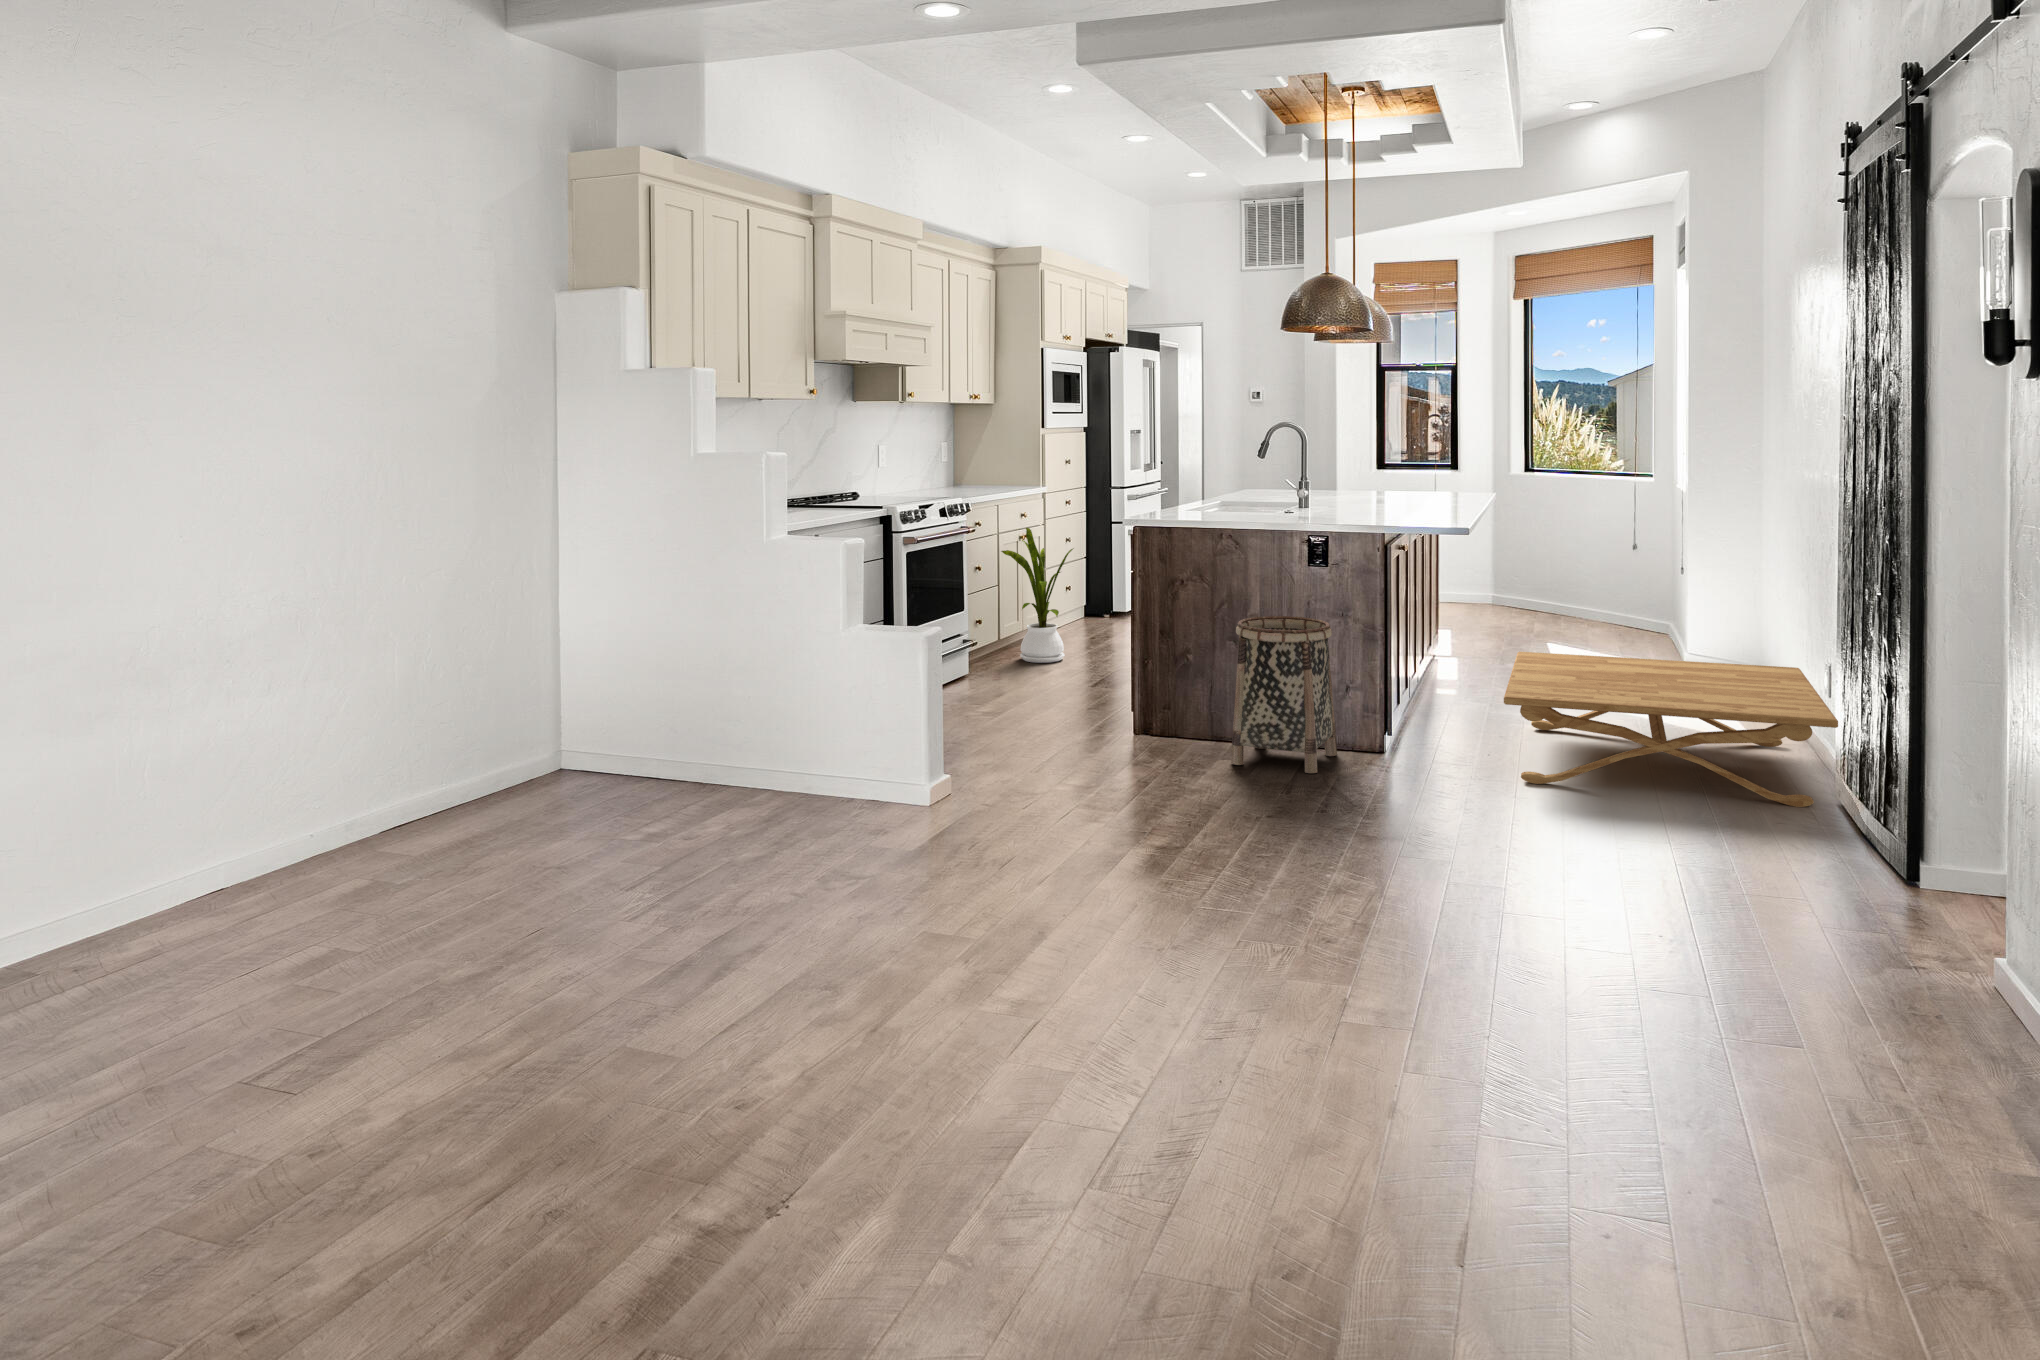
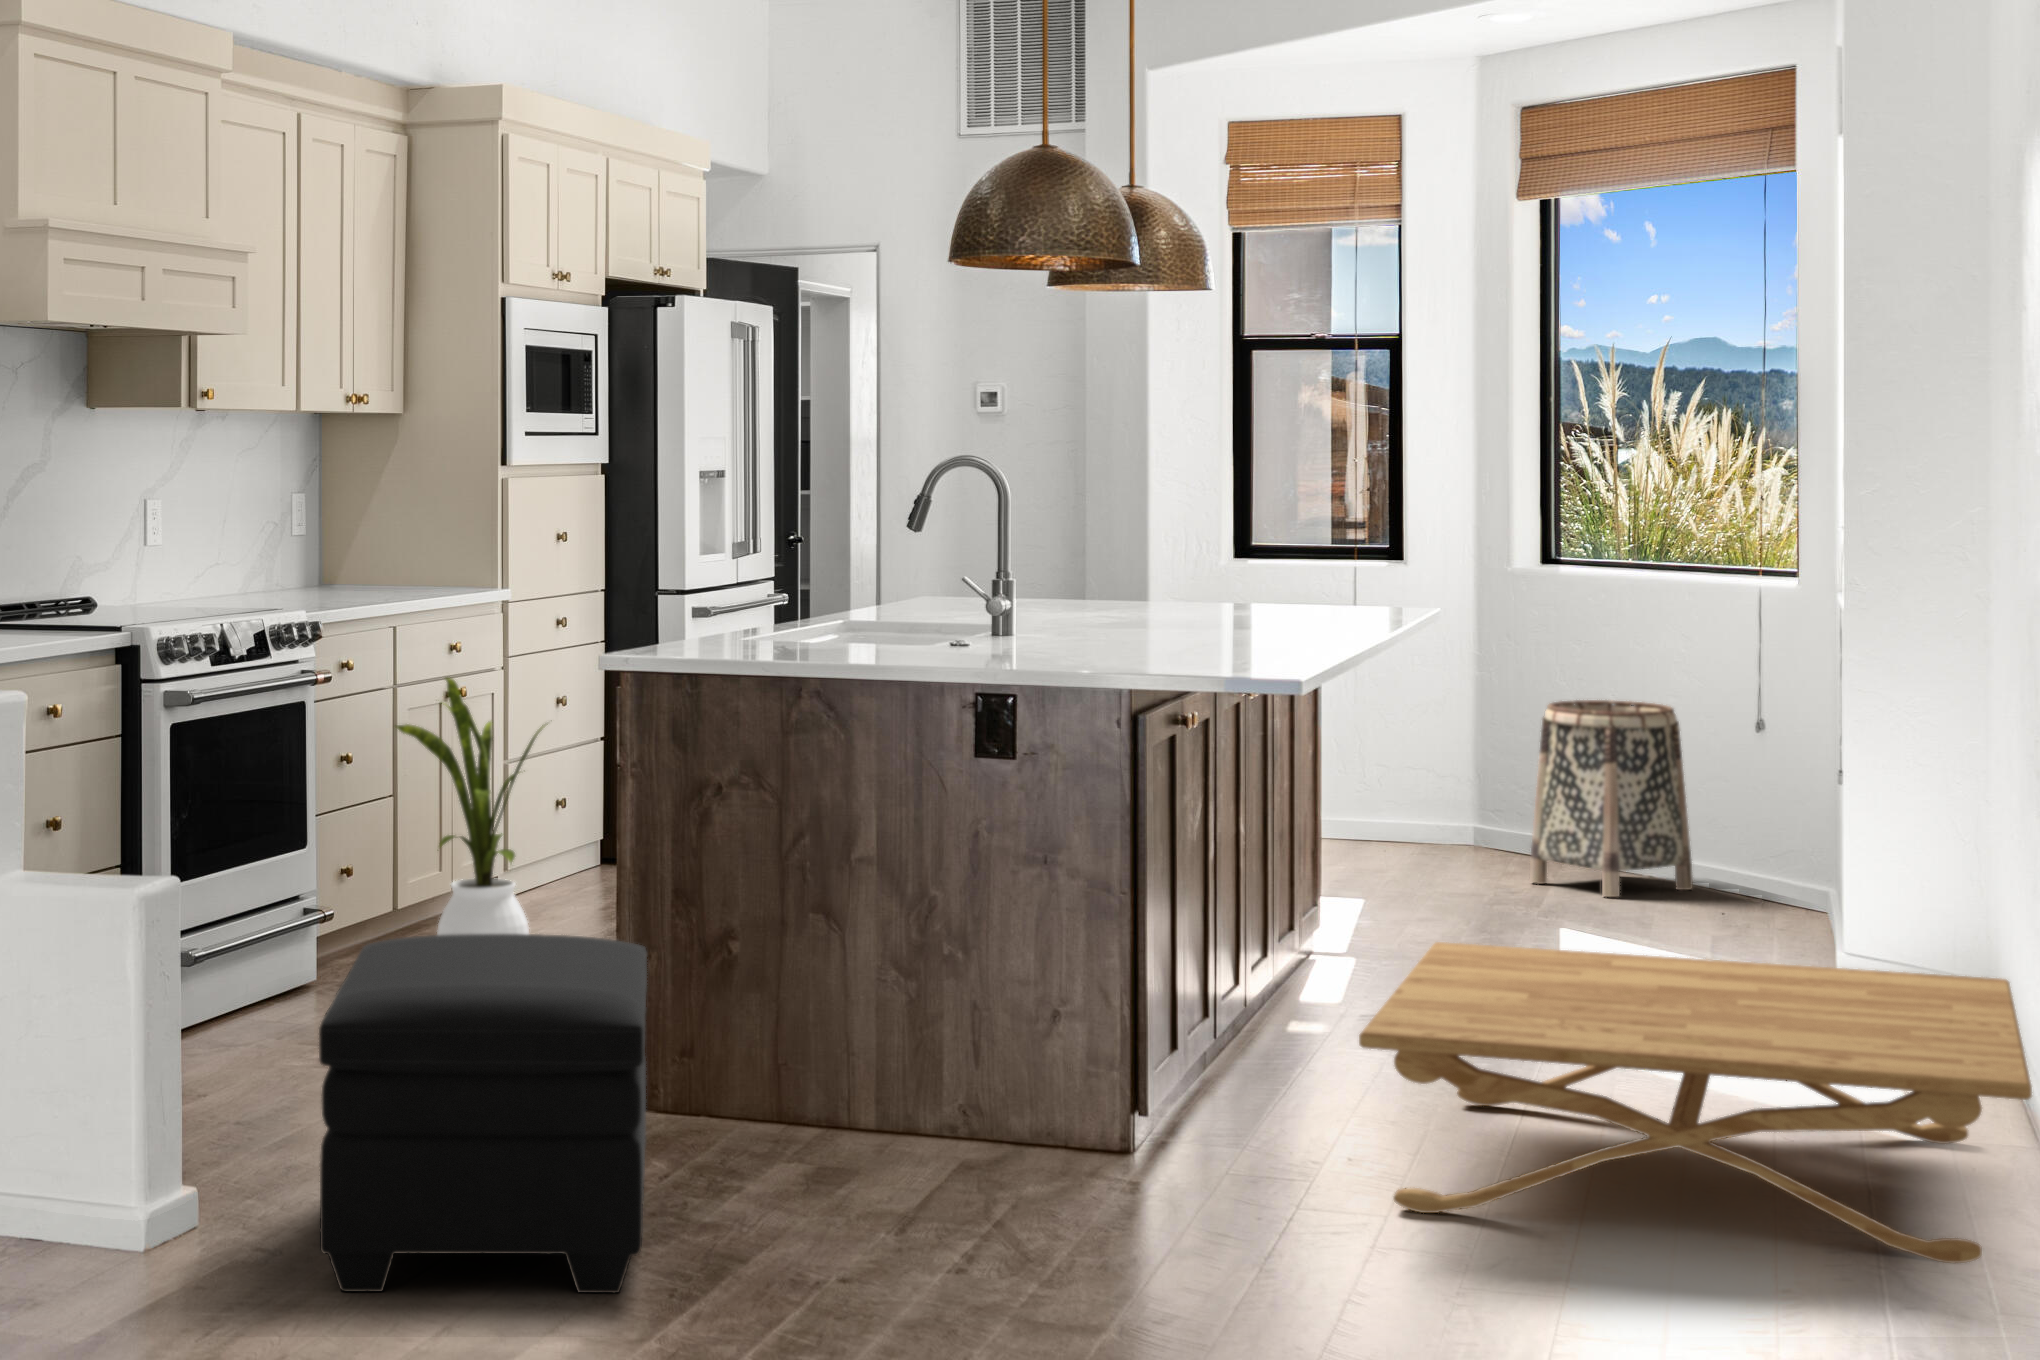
basket: present [1231,616,1337,773] -> present [1529,700,1693,897]
ottoman: none [1017,653,1174,829] -> present [319,934,647,1293]

